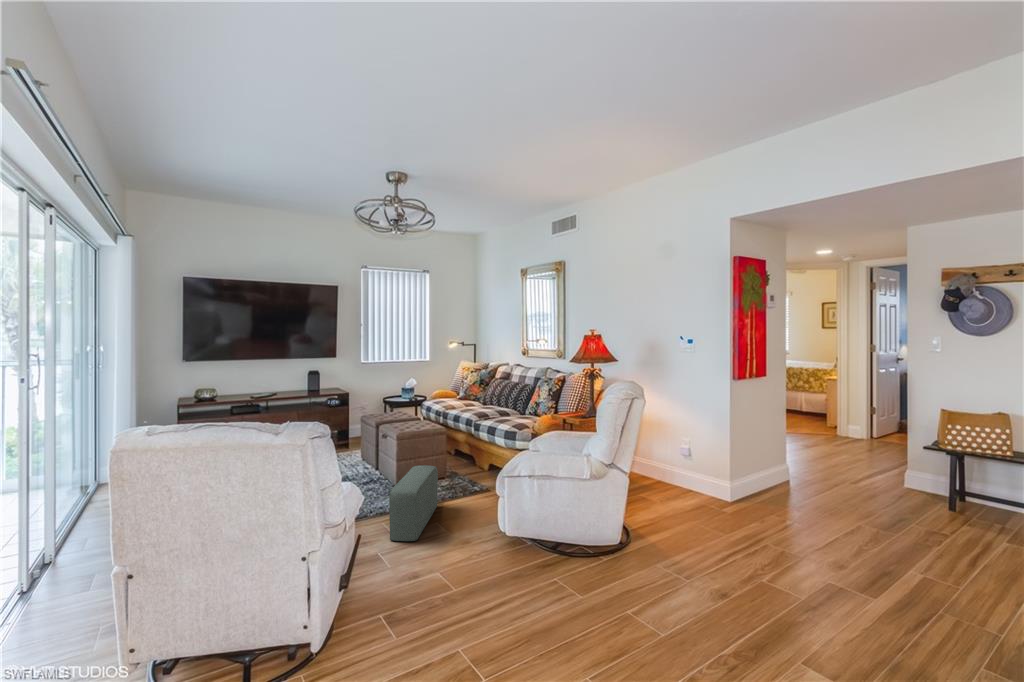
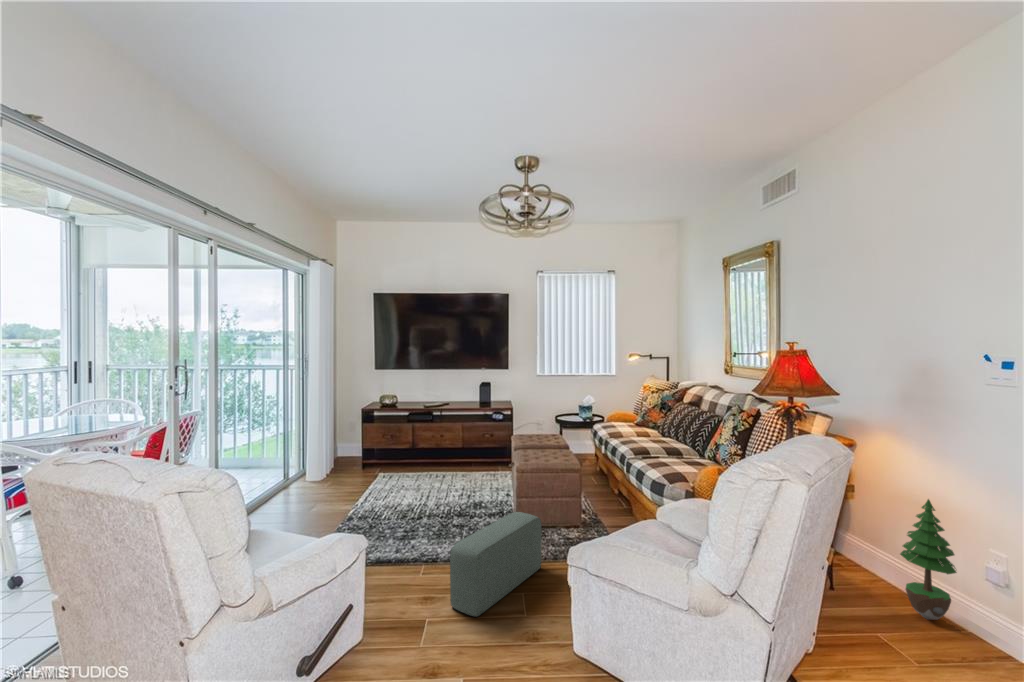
potted tree: none [649,417,675,485] -> present [900,499,957,620]

